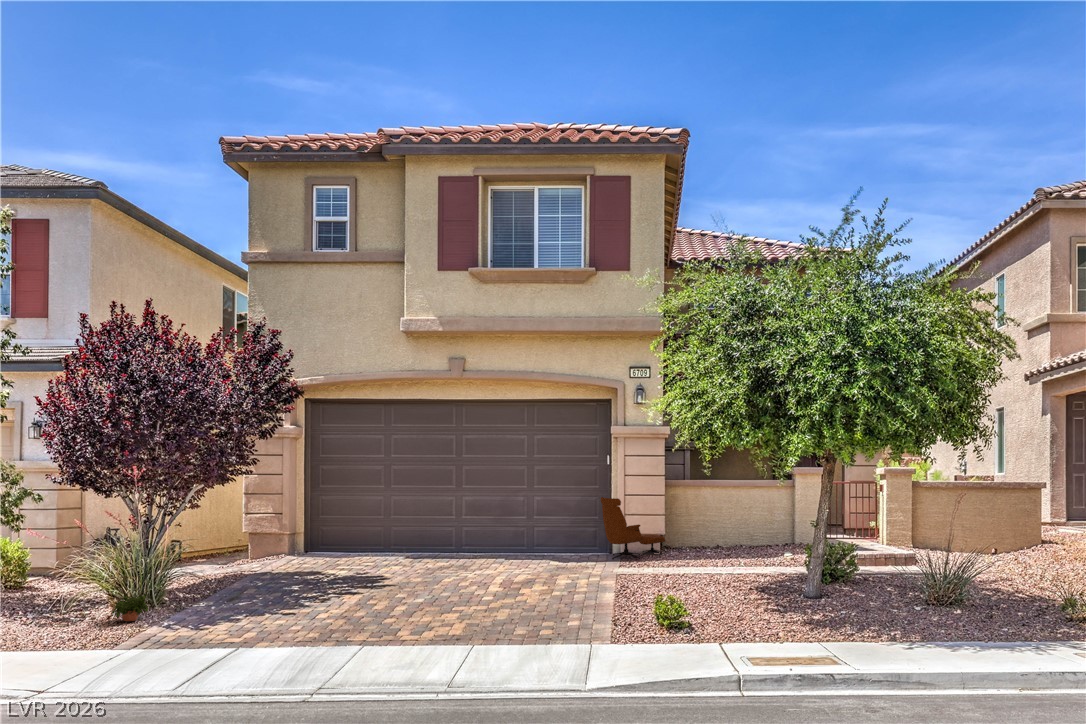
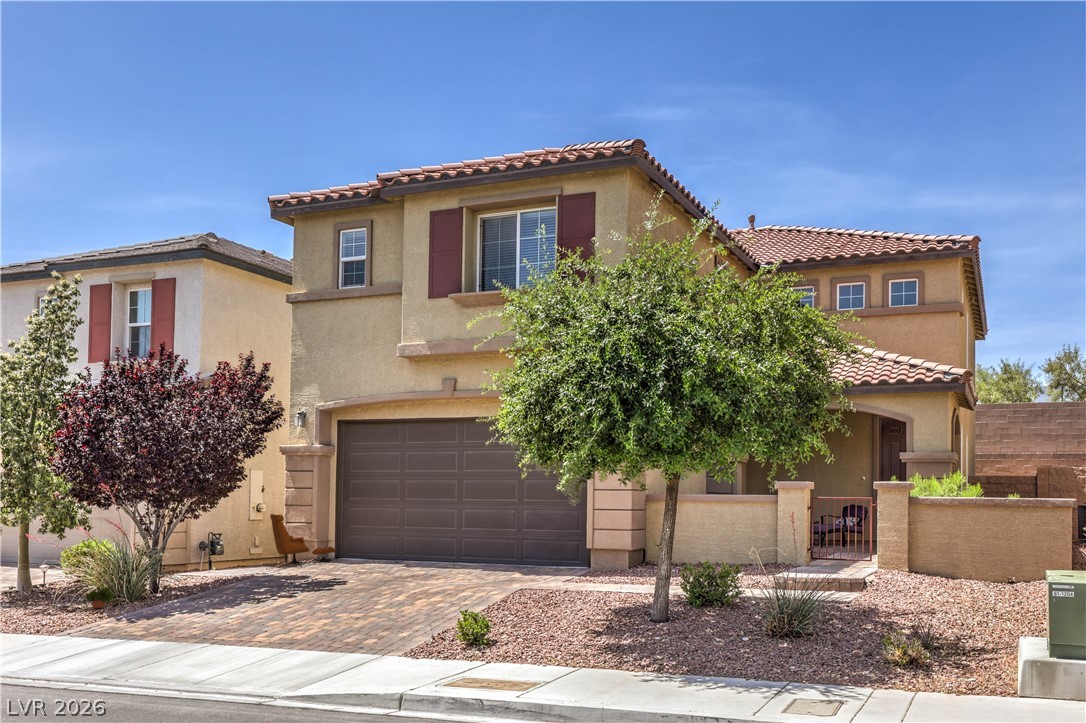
lounge chair: present [601,497,665,559] -> present [270,514,335,568]

